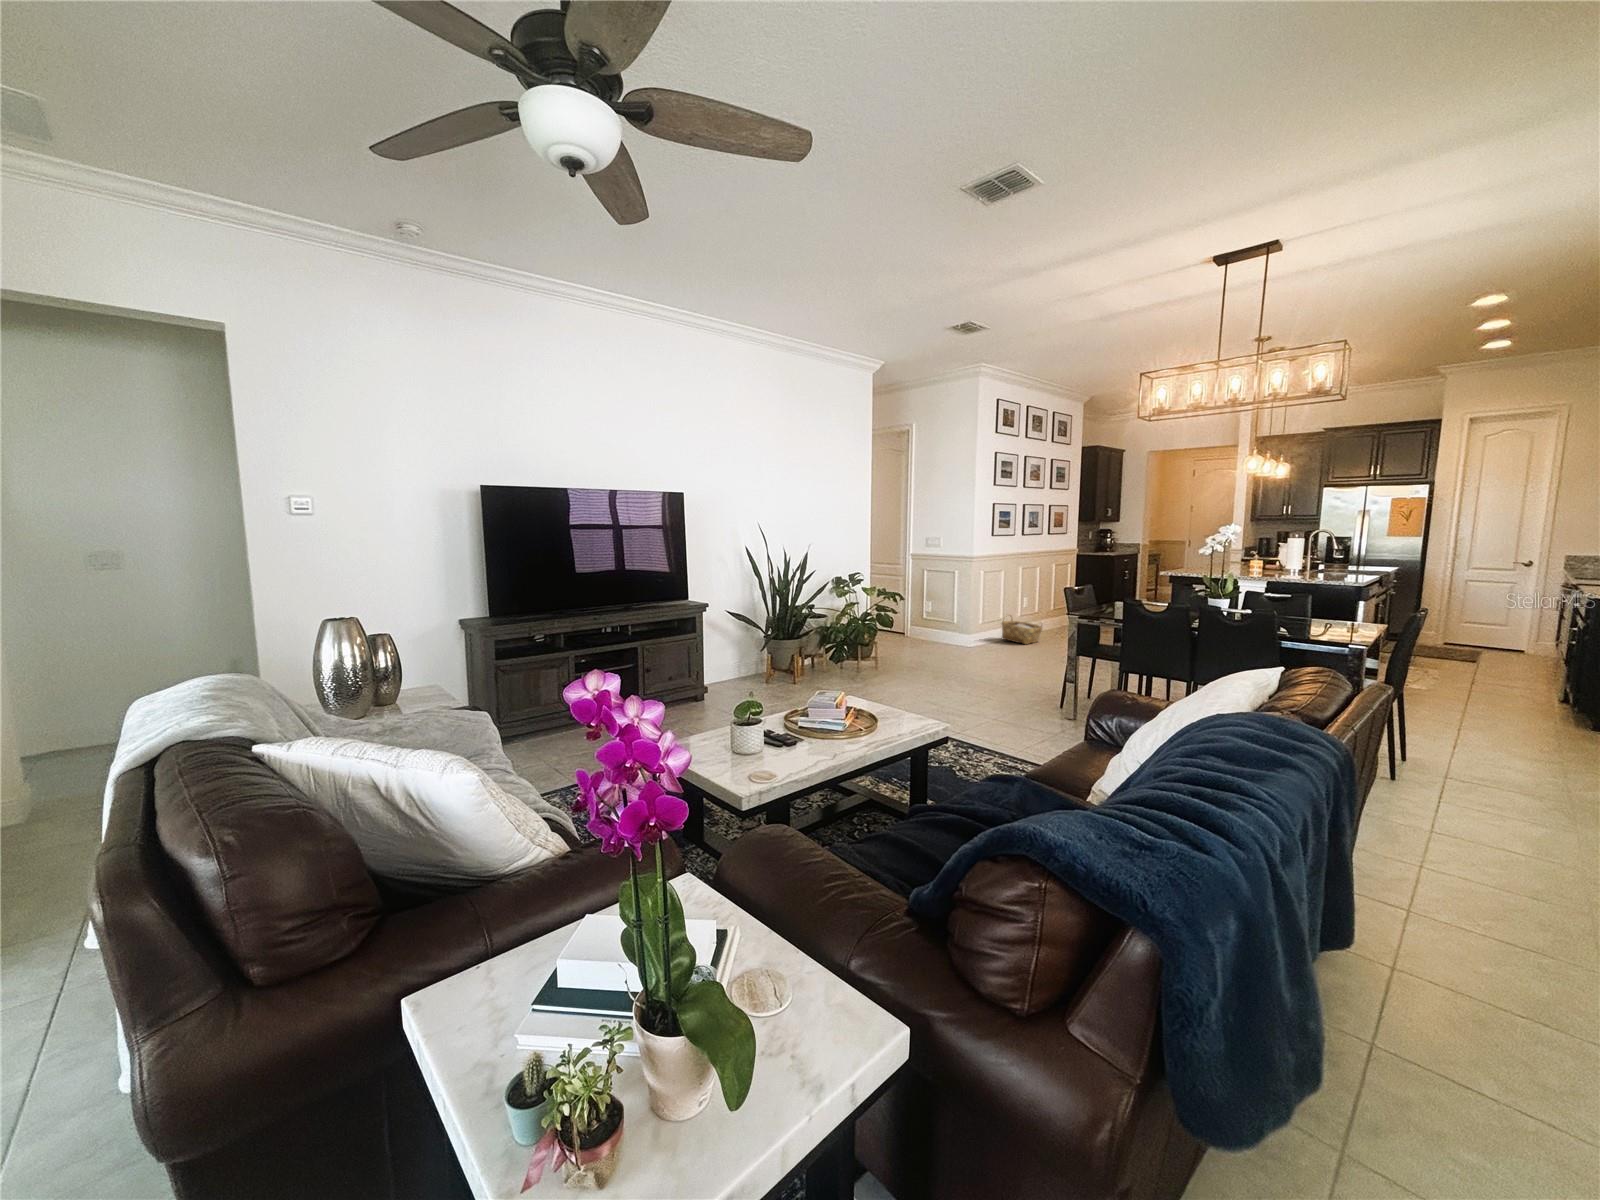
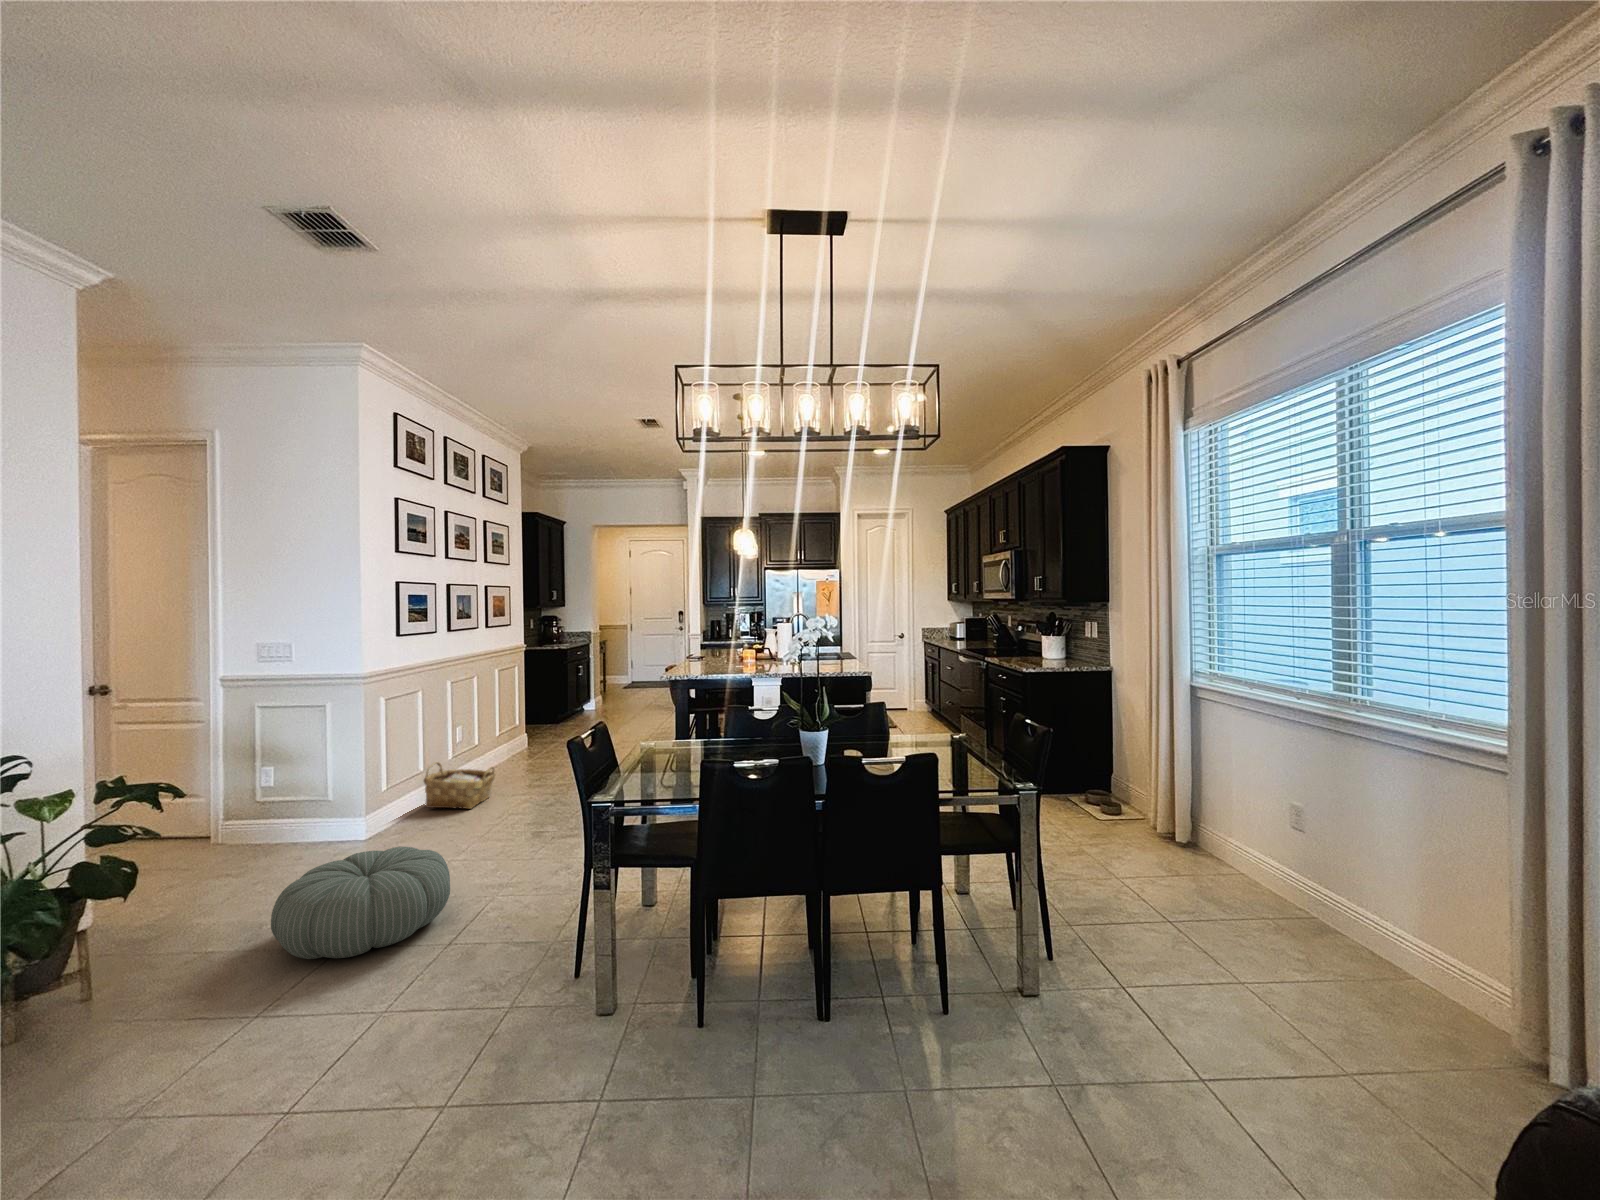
pouf: none [932,639,1005,678] -> present [271,847,450,959]

